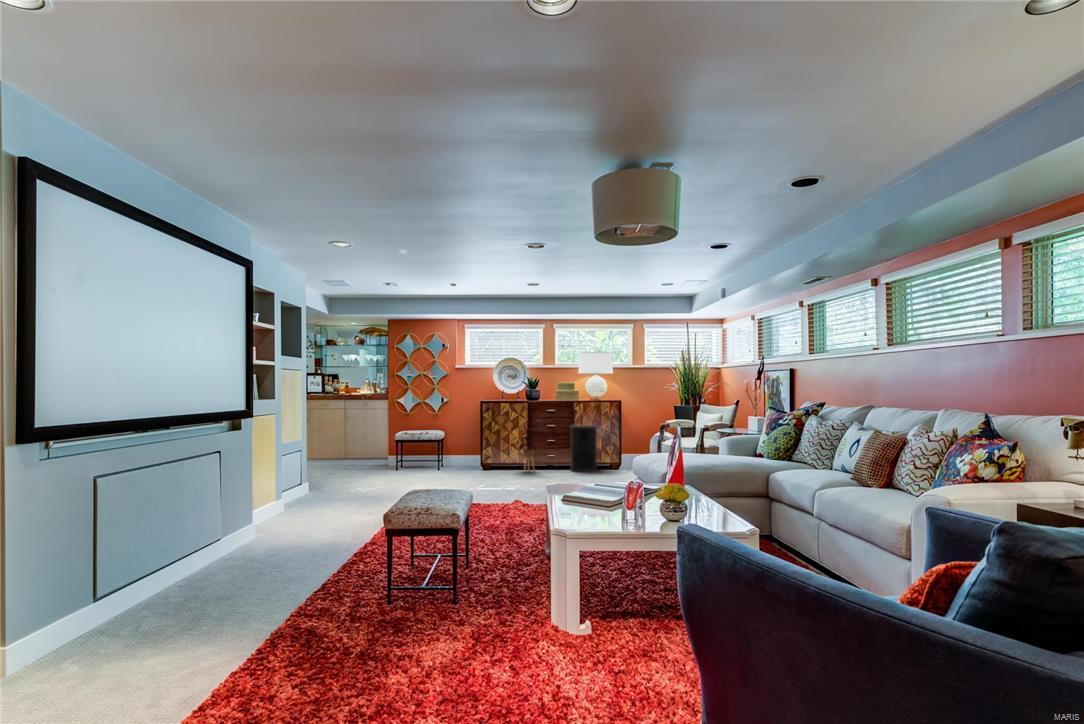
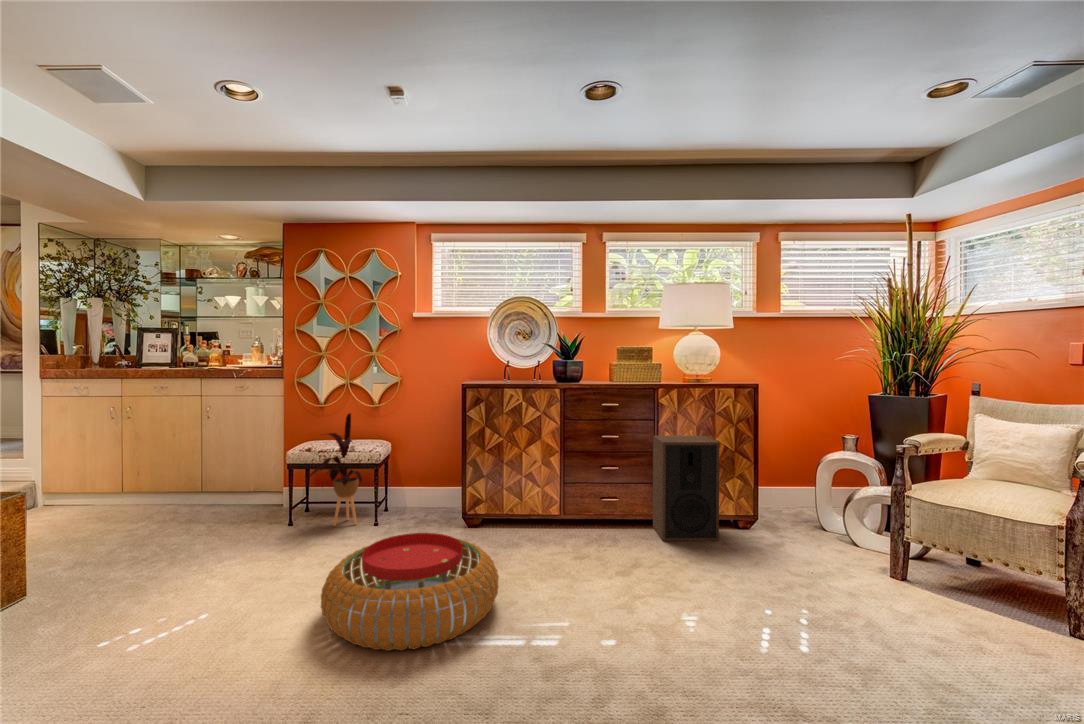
house plant: present [516,417,536,470] -> present [309,413,362,526]
pouf: none [434,457,496,486] -> present [321,533,499,651]

